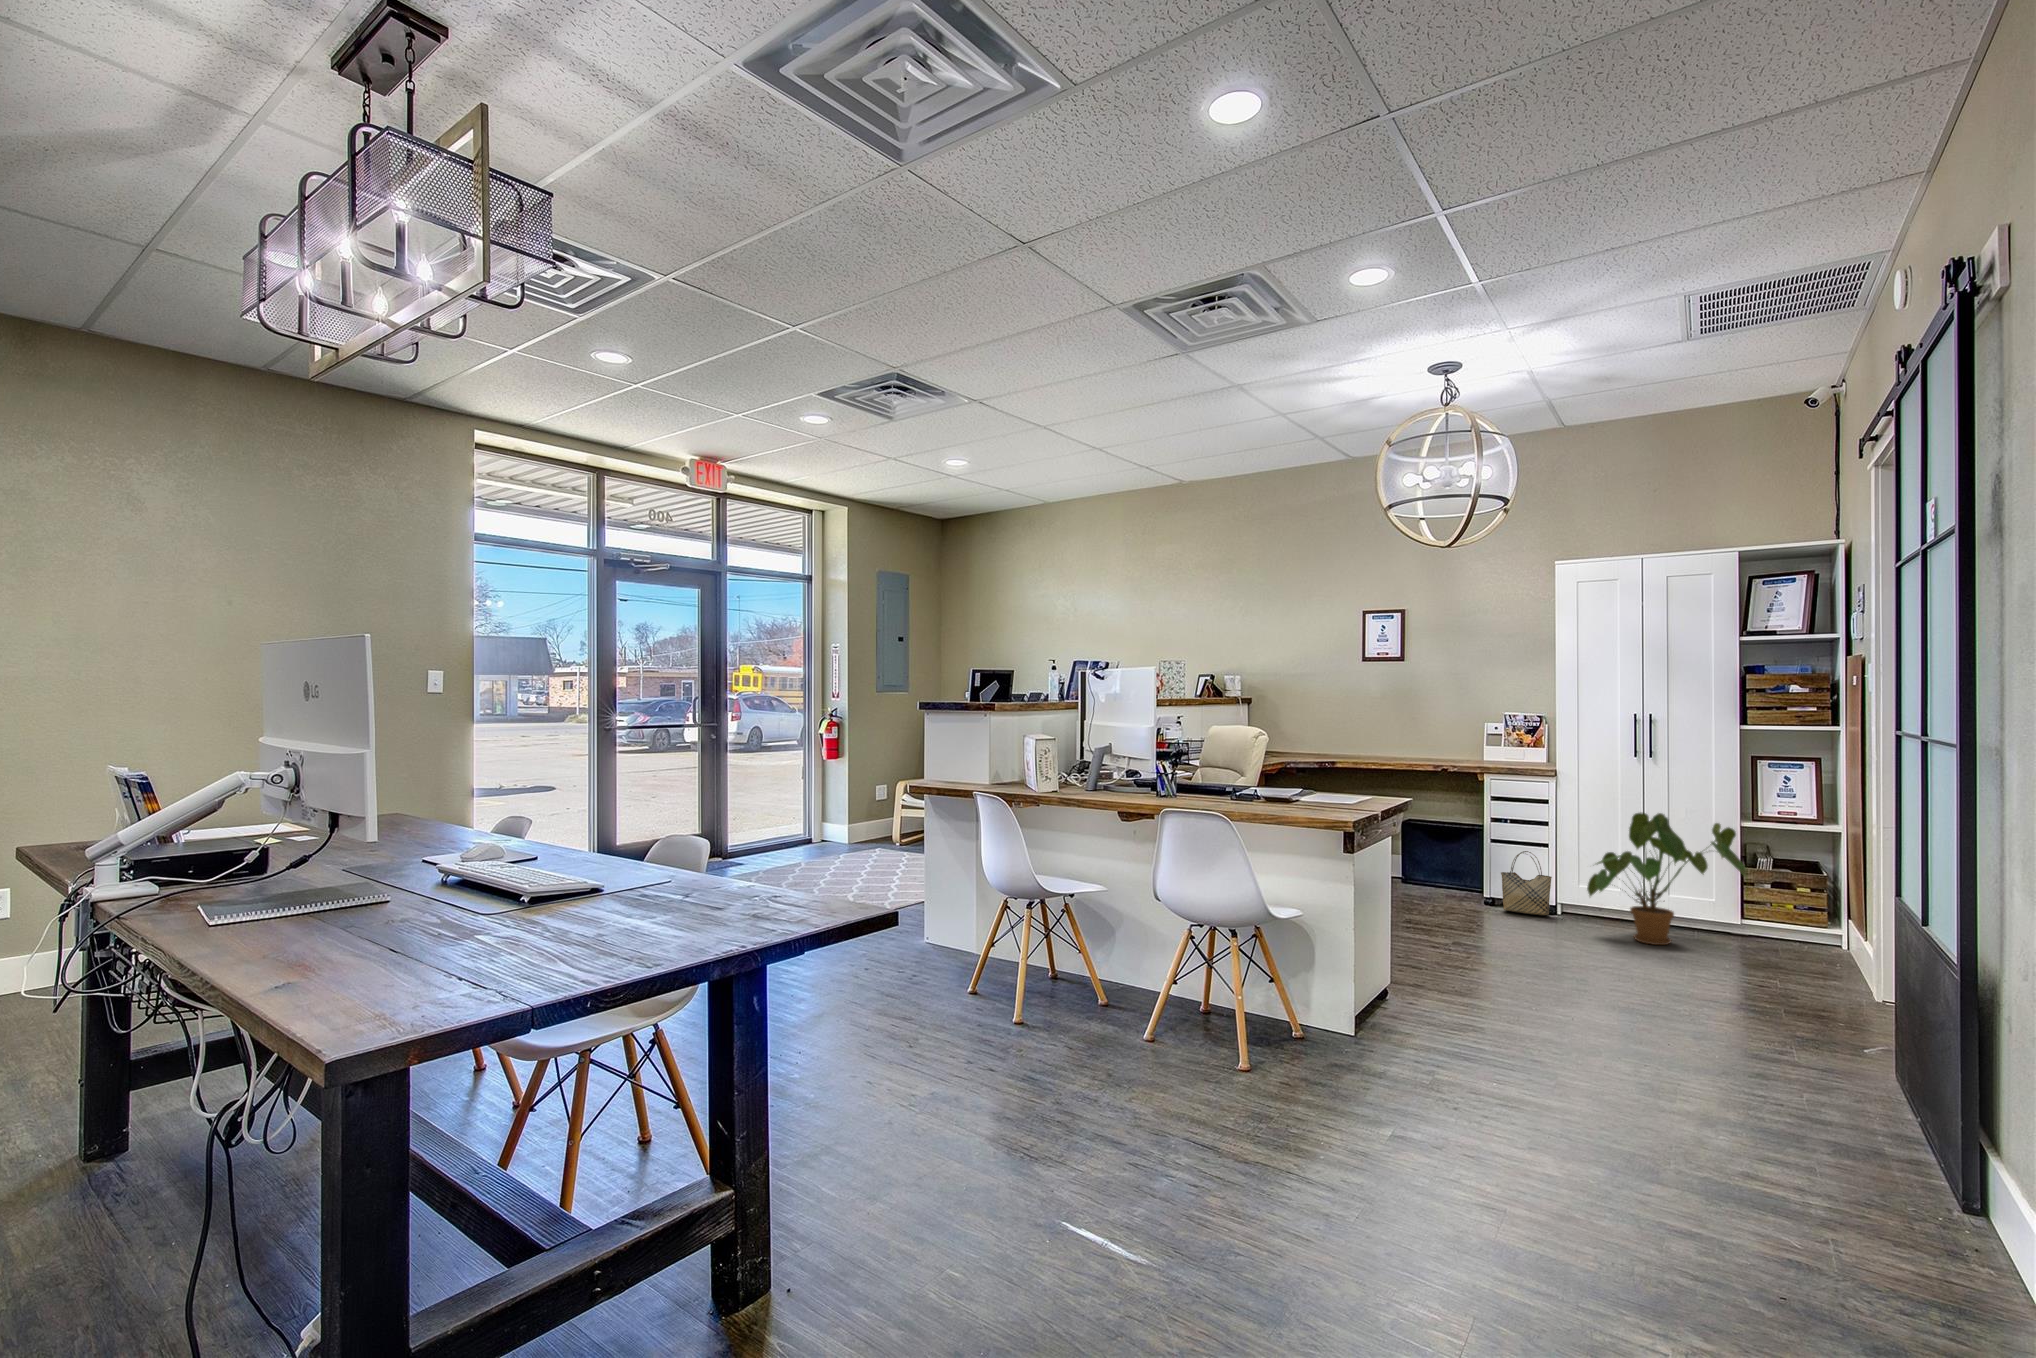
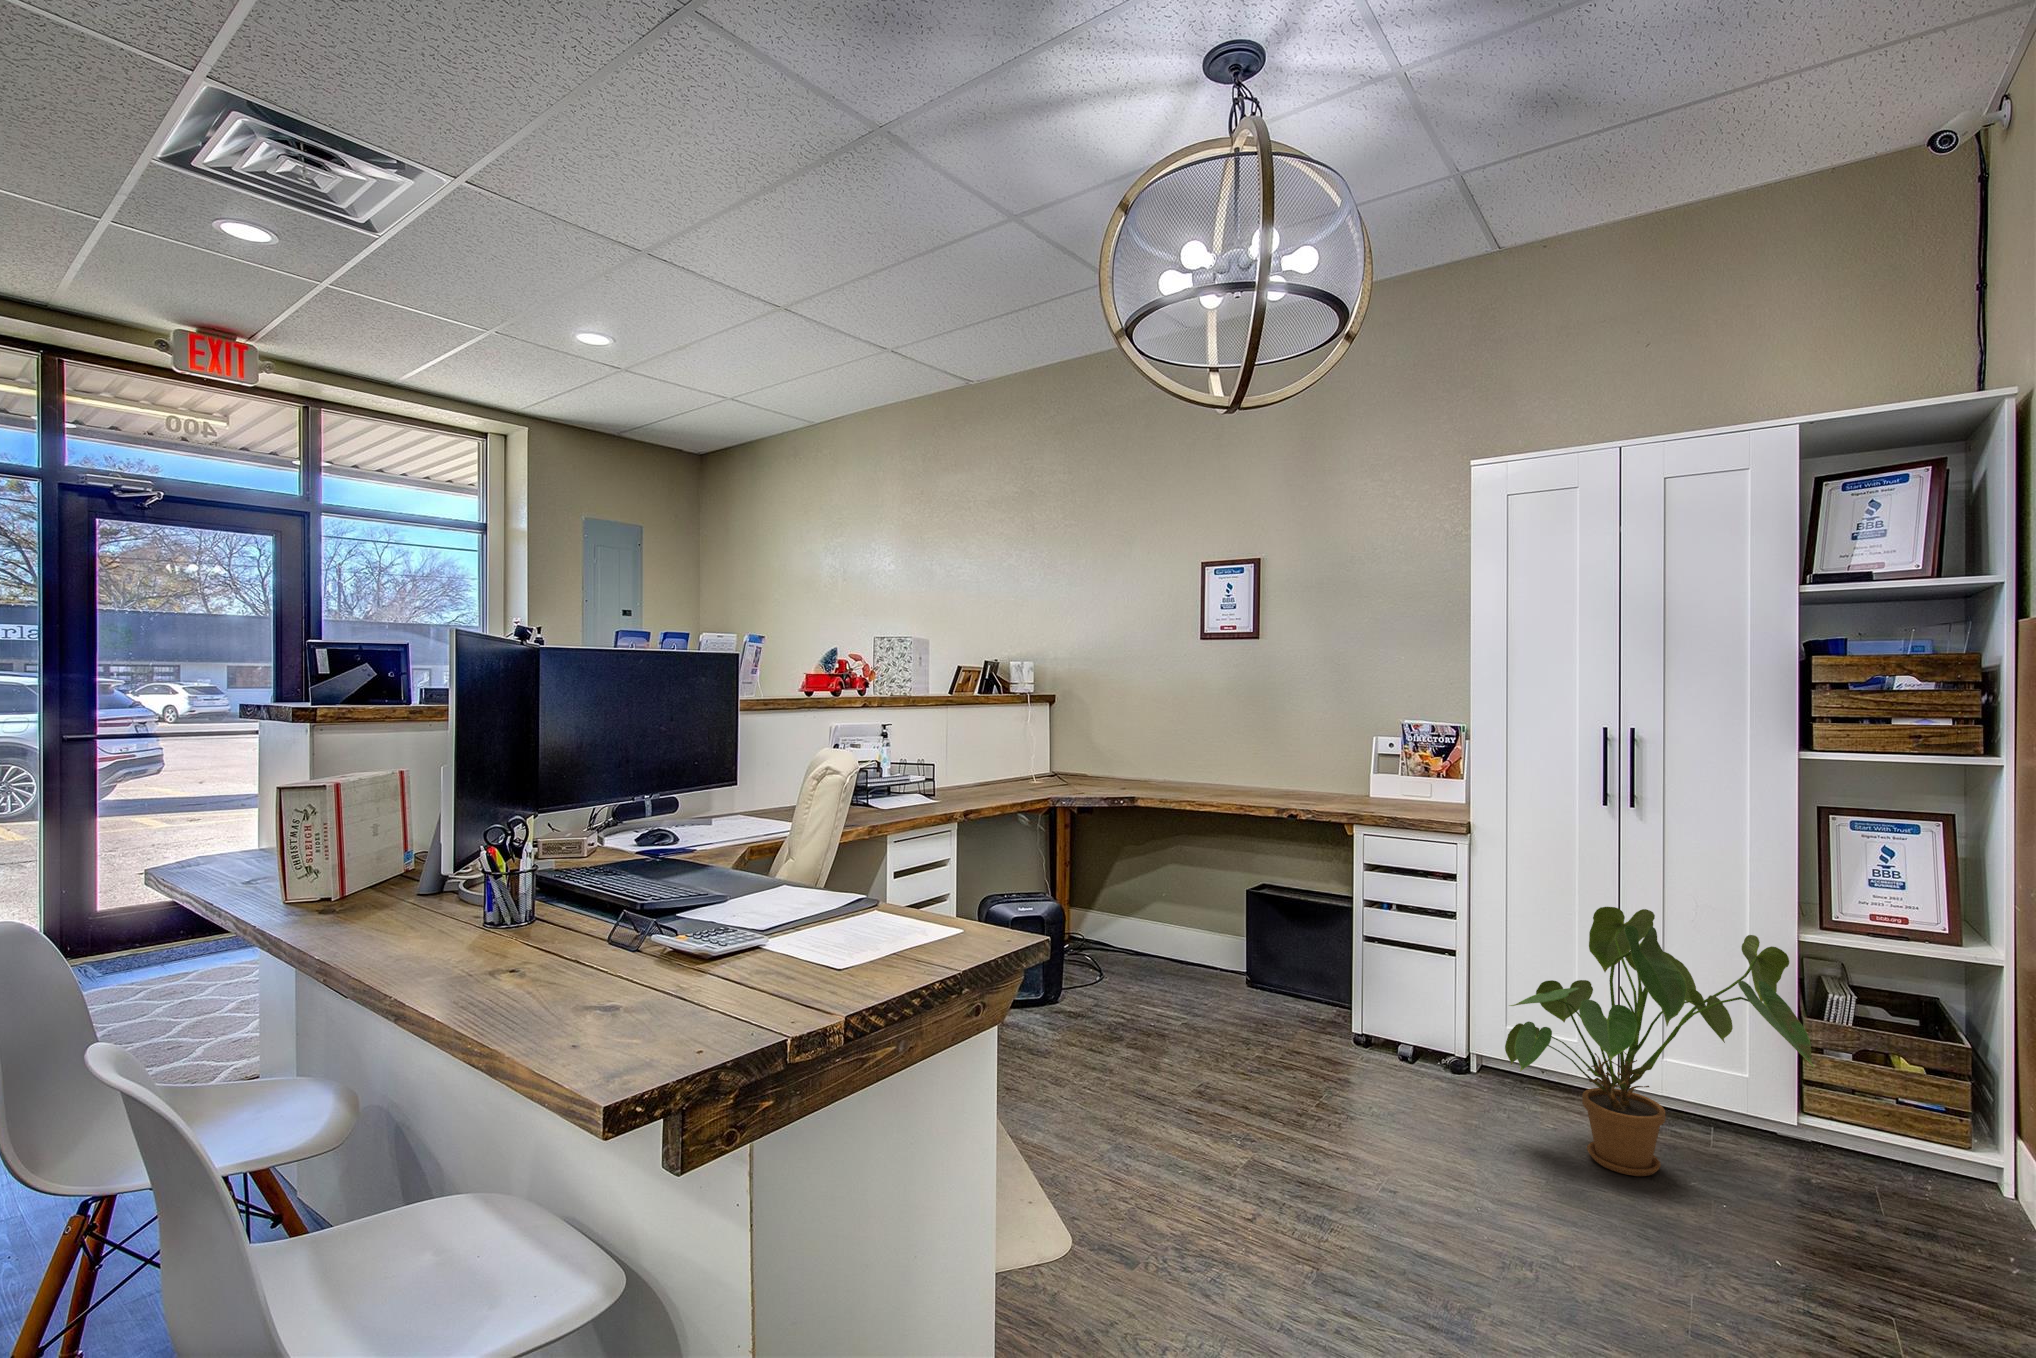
woven basket: present [1501,851,1552,915] -> none [1373,958,1457,1076]

